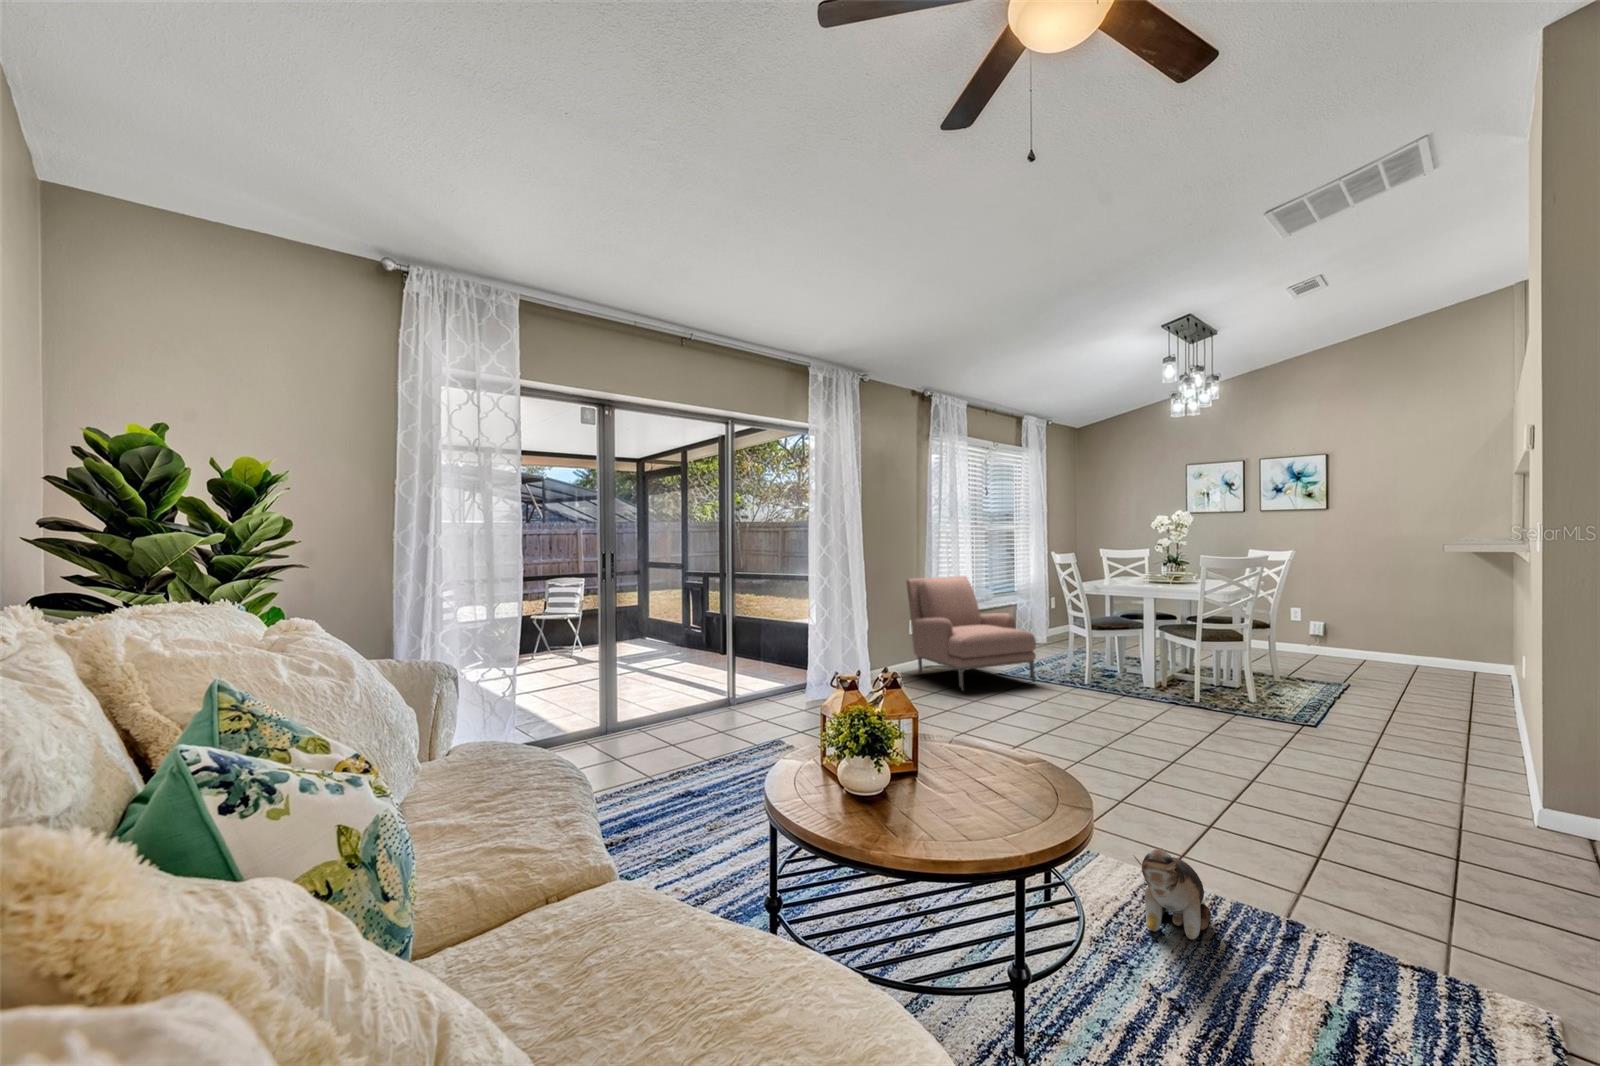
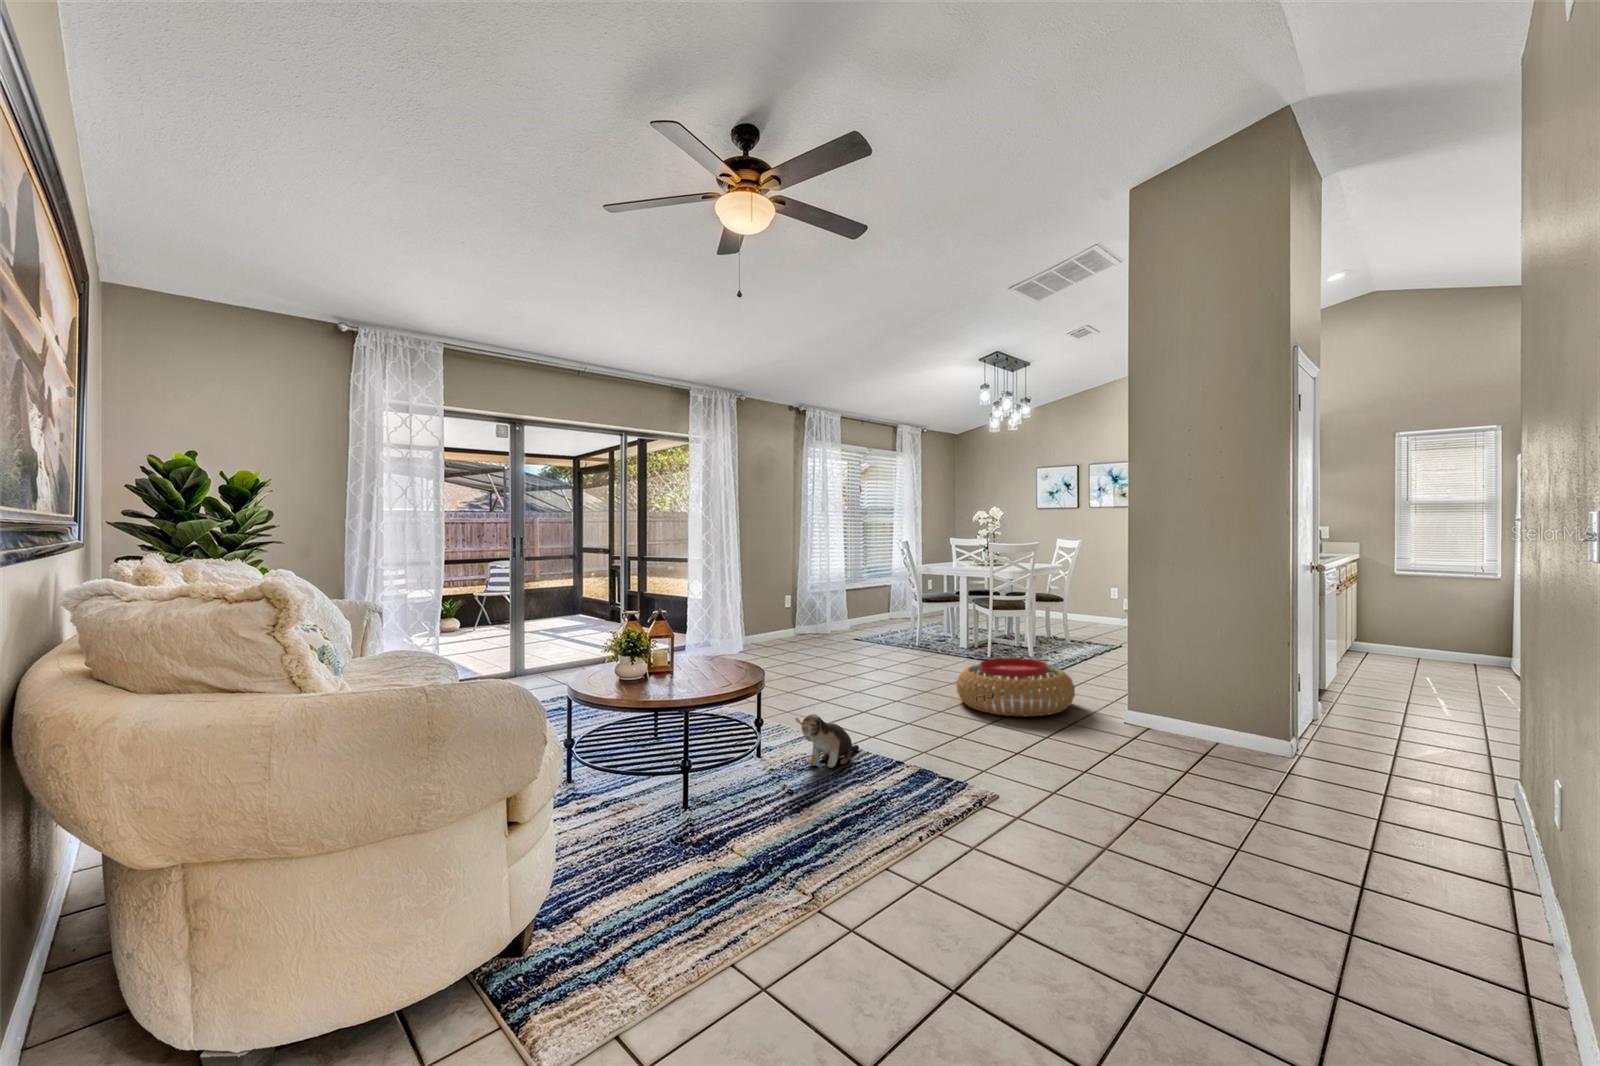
armchair: present [906,576,1036,690] -> none [783,559,877,648]
pouf: none [1238,723,1447,820] -> present [957,658,1075,716]

